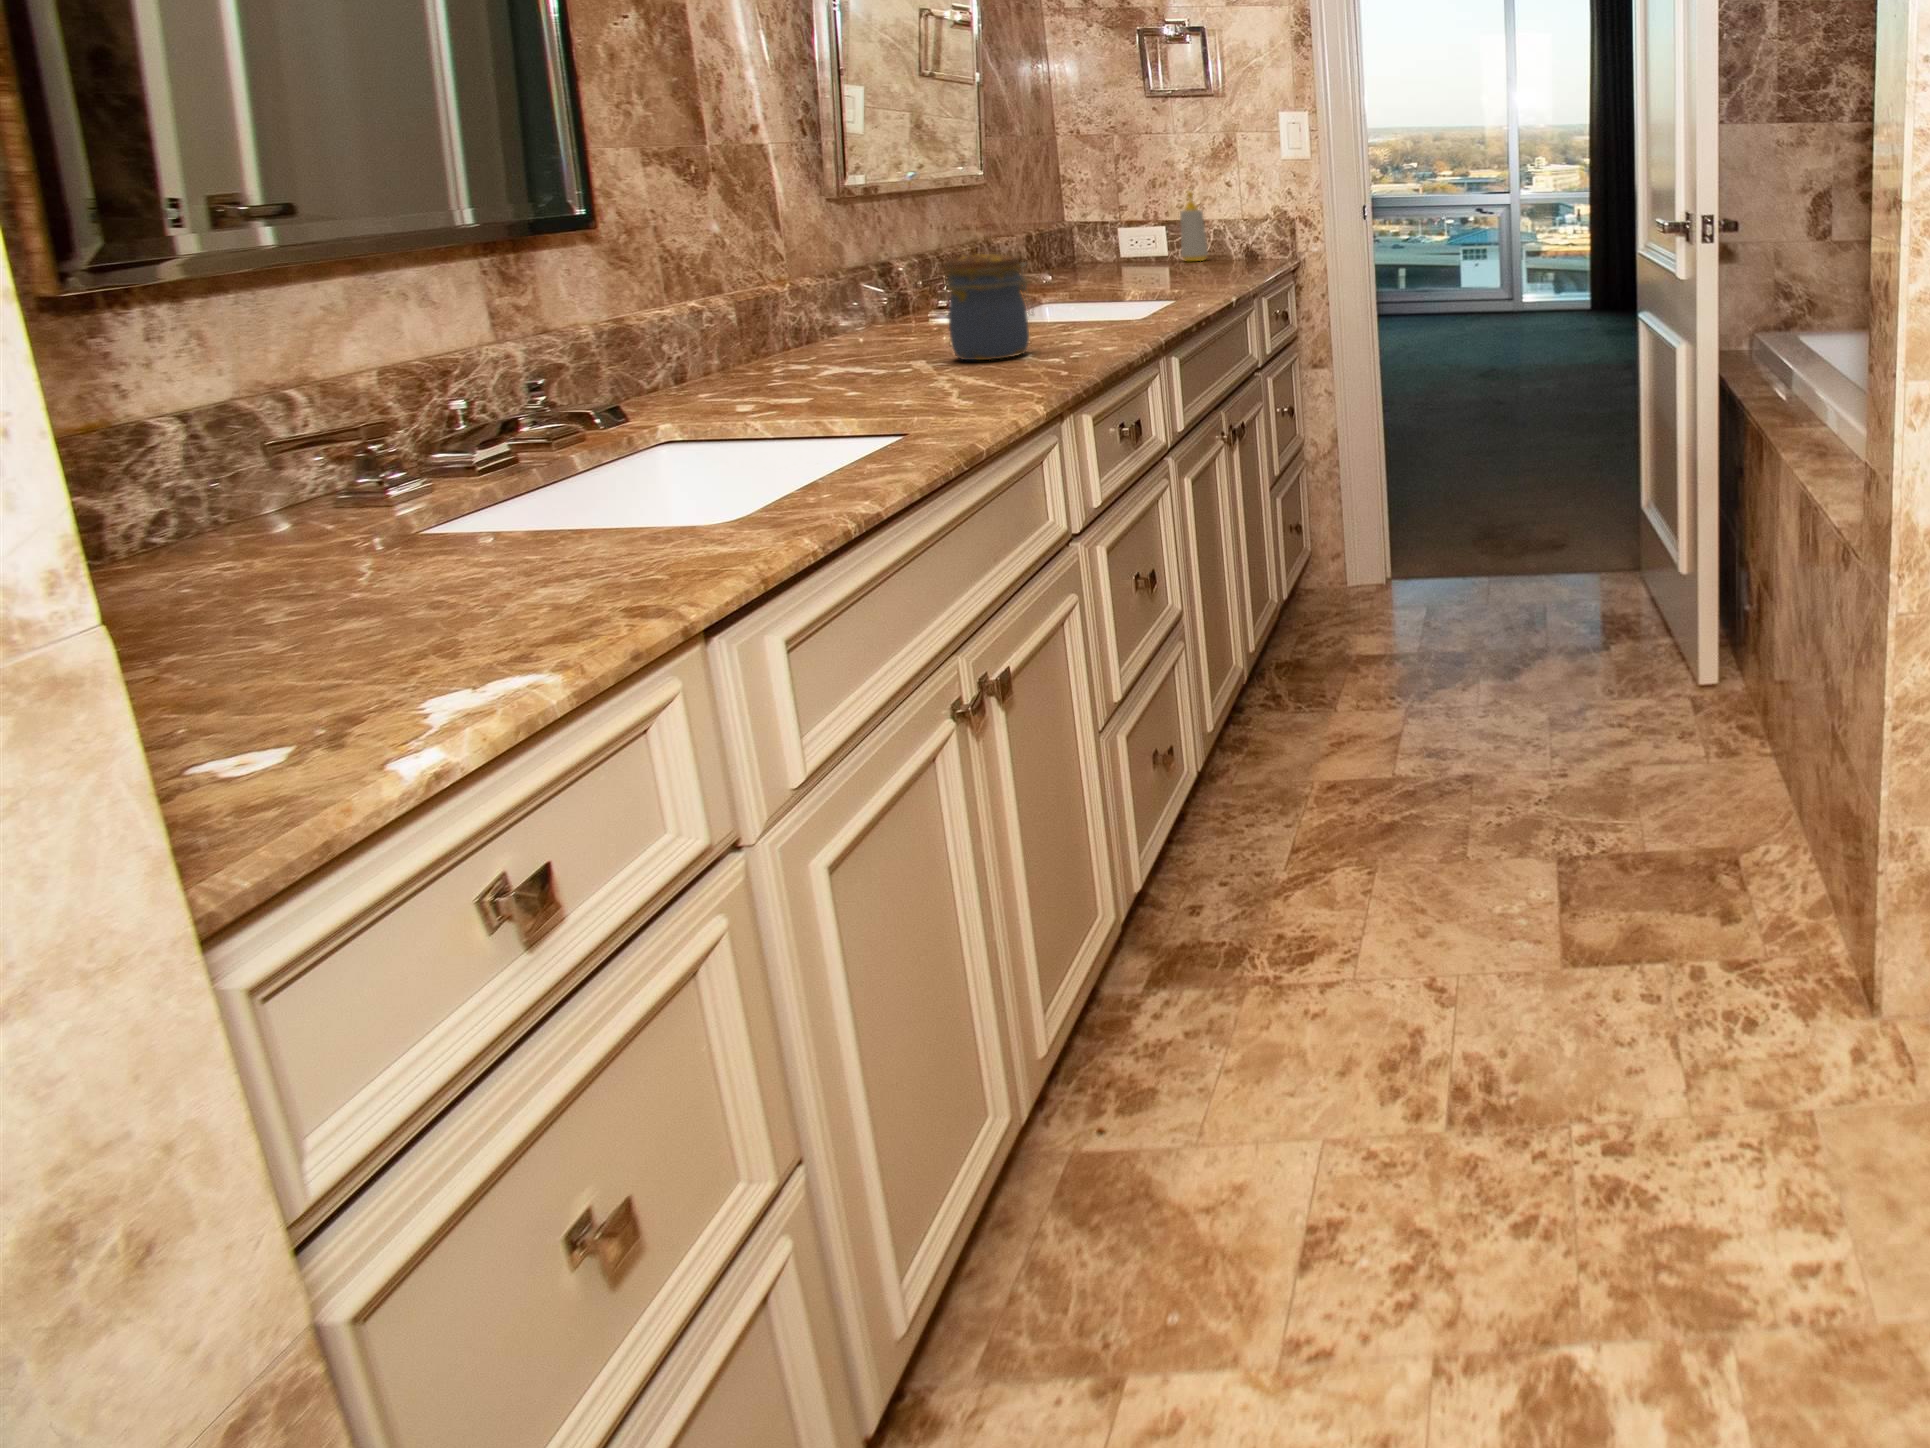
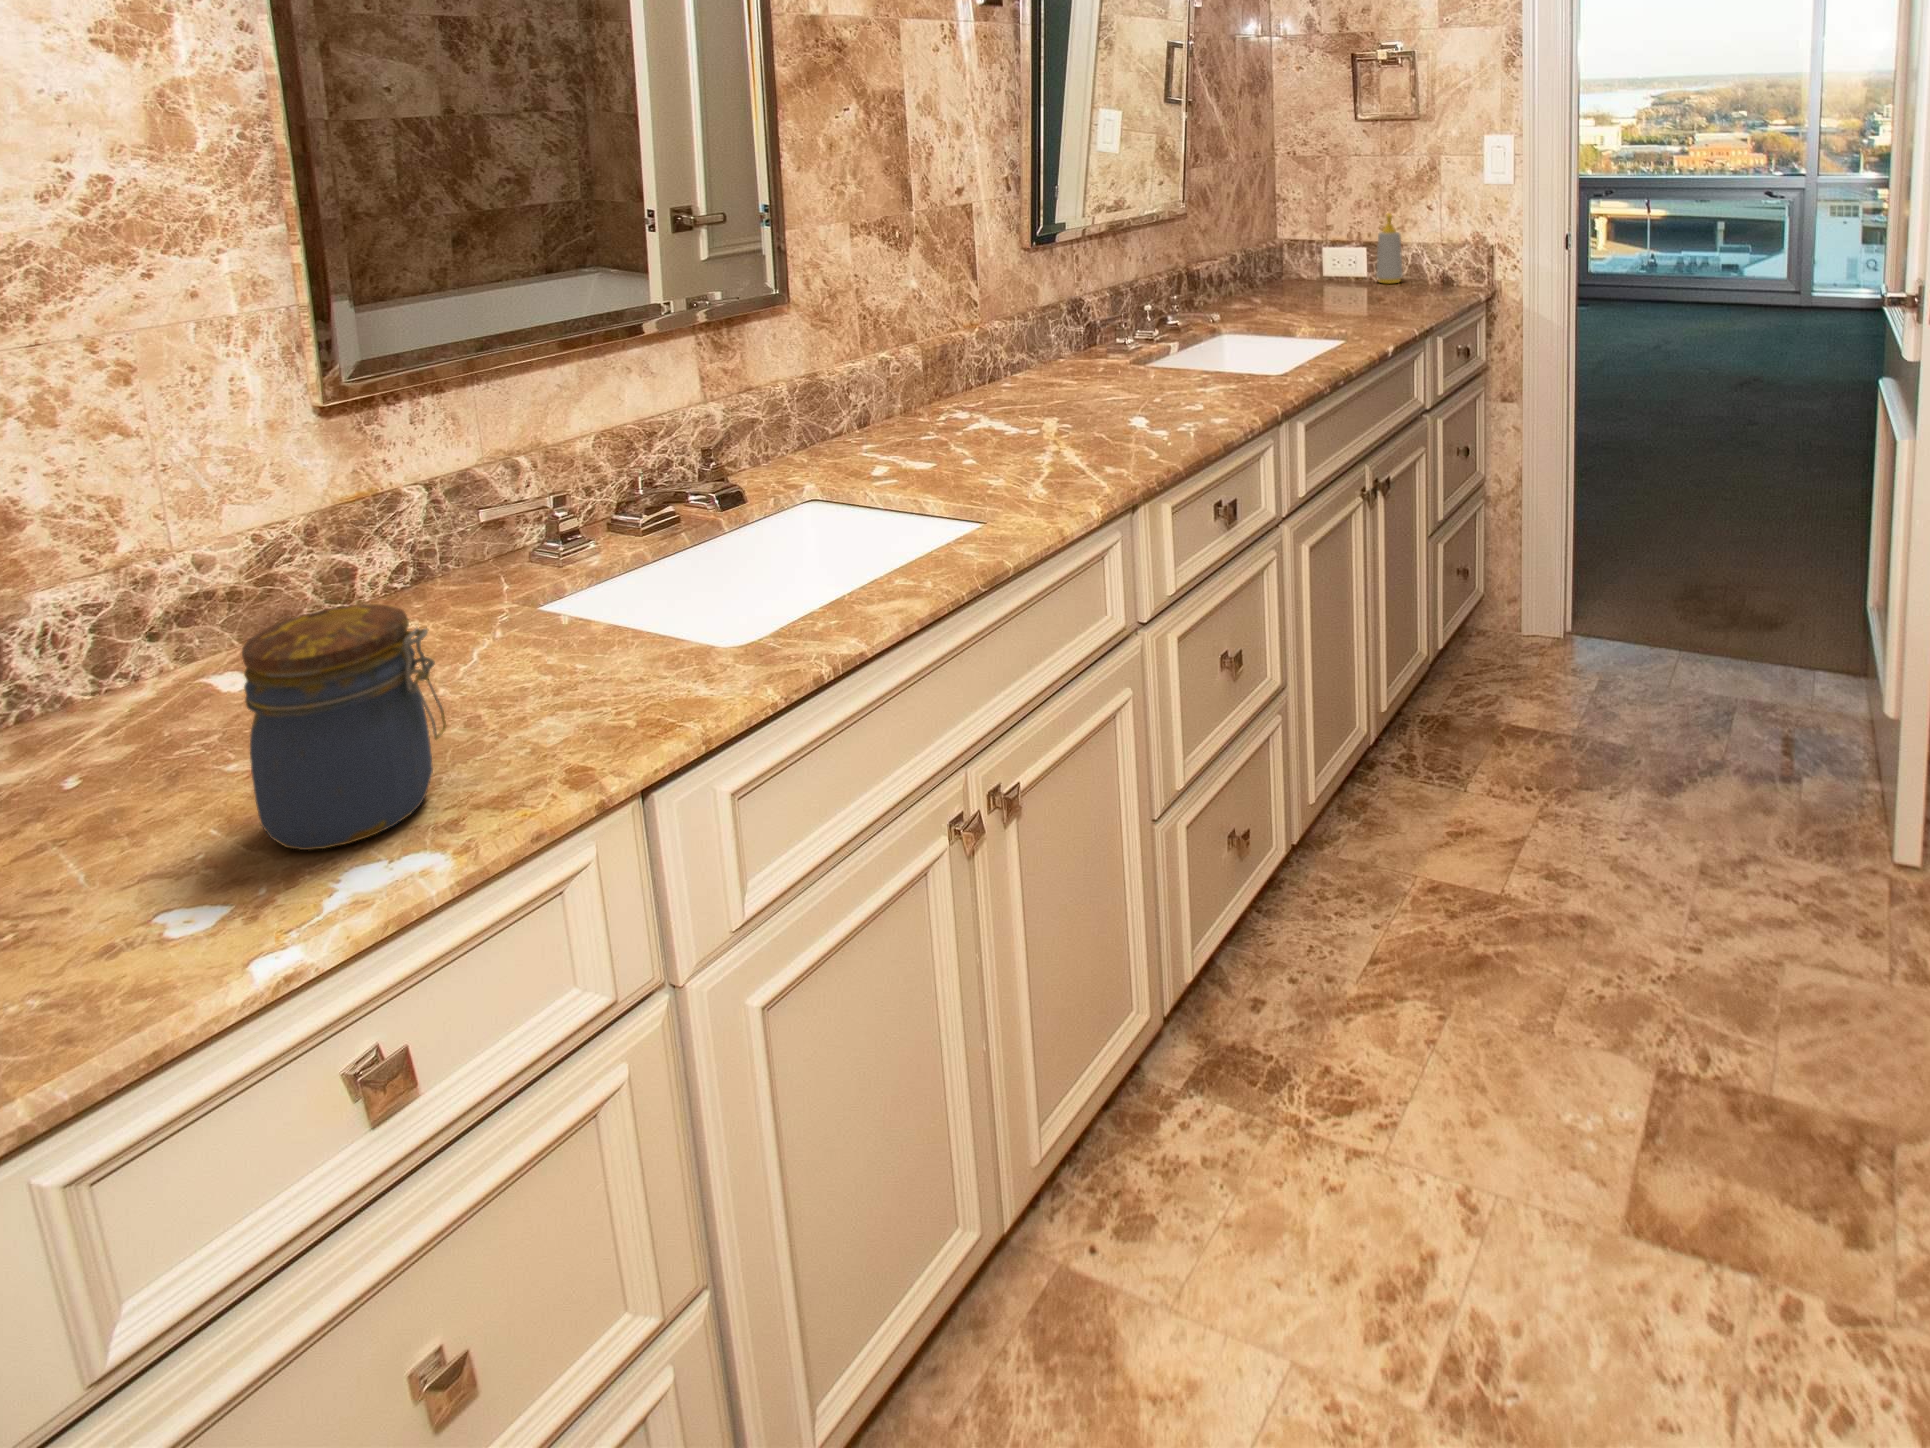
jar: present [946,254,1033,360] -> present [242,604,446,850]

